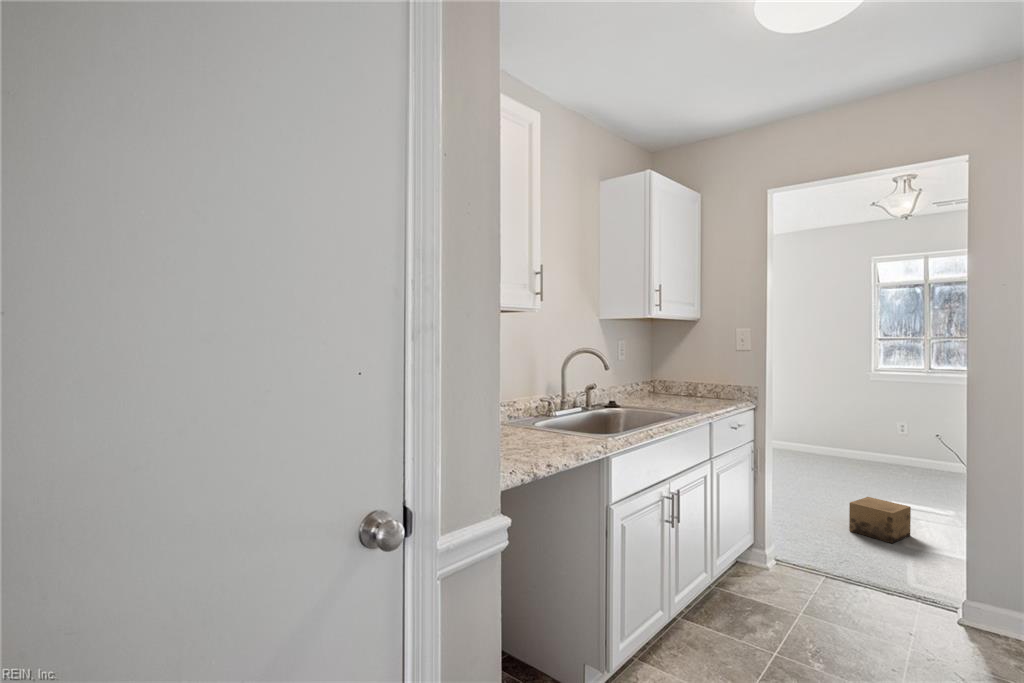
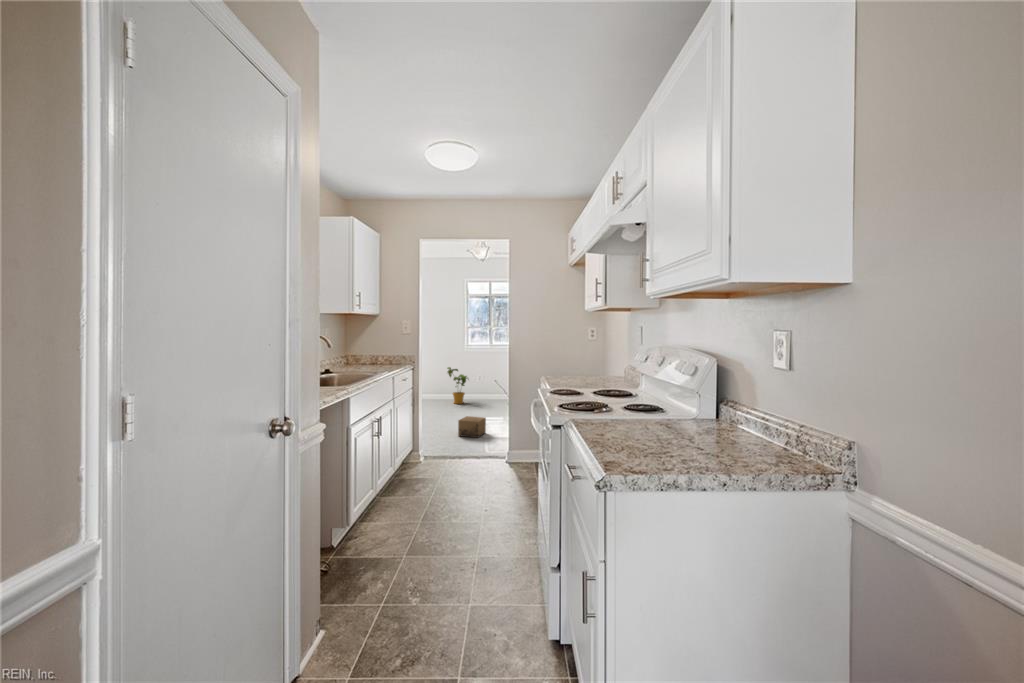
house plant: none [835,404,879,467] -> present [447,367,467,404]

